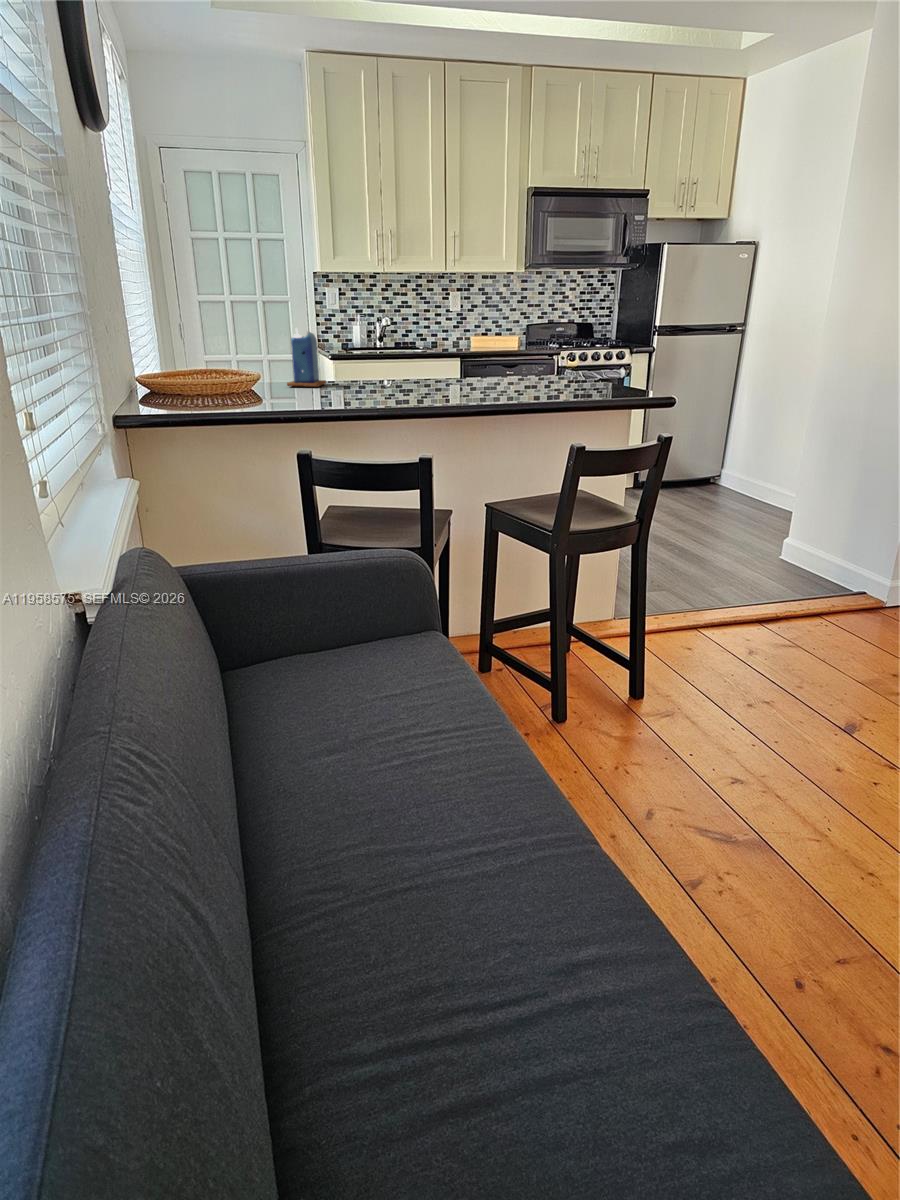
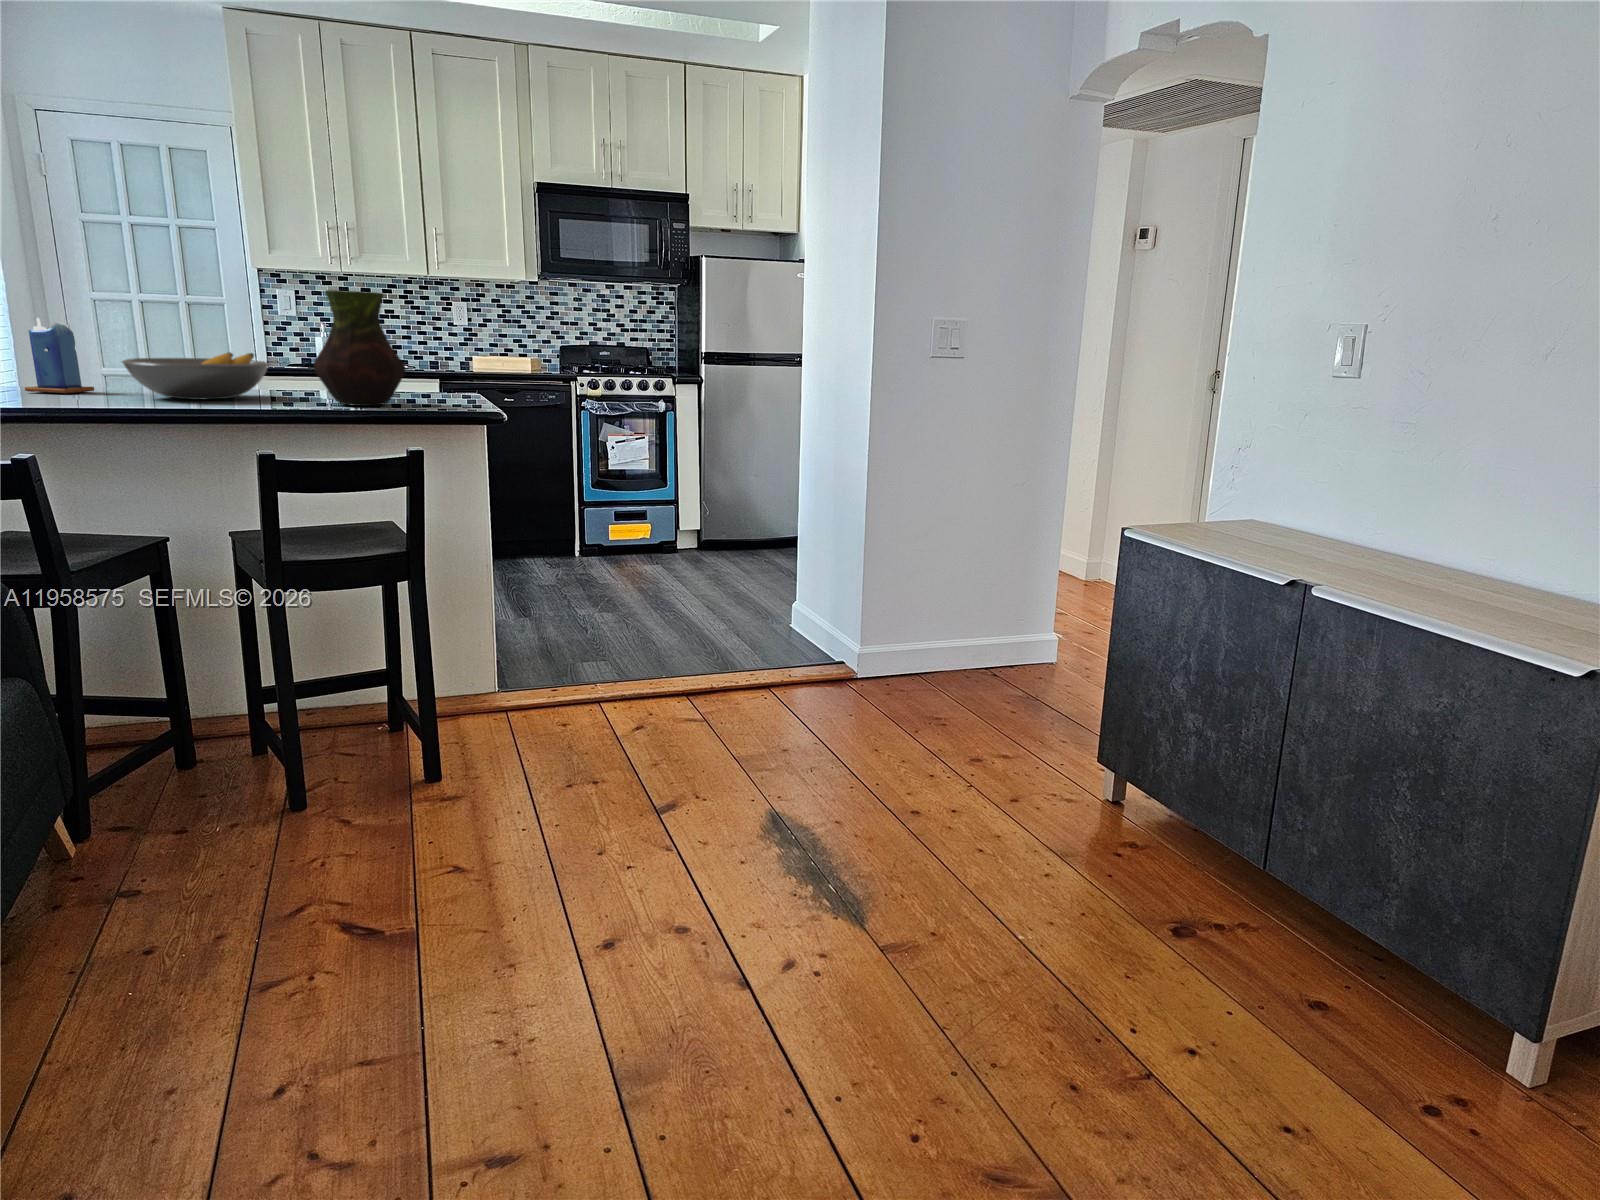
vase: none [512,297,580,391] -> present [314,290,405,406]
fruit bowl: none [366,350,466,389] -> present [122,352,269,399]

